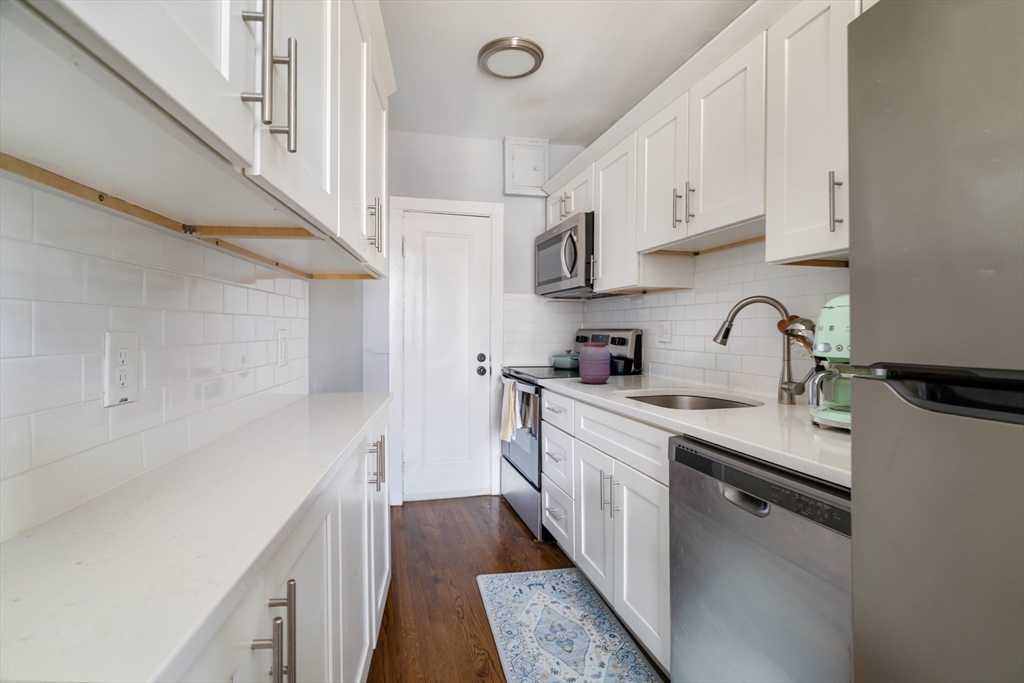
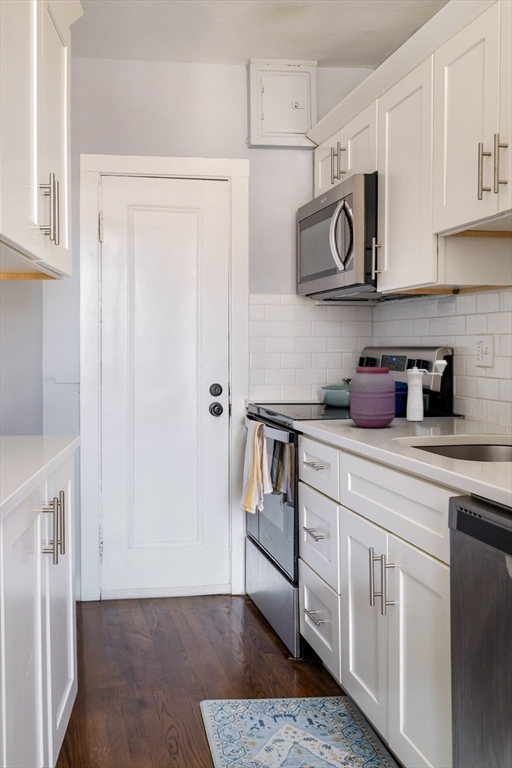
pepper mill: none [615,338,641,379] -> present [407,360,447,421]

